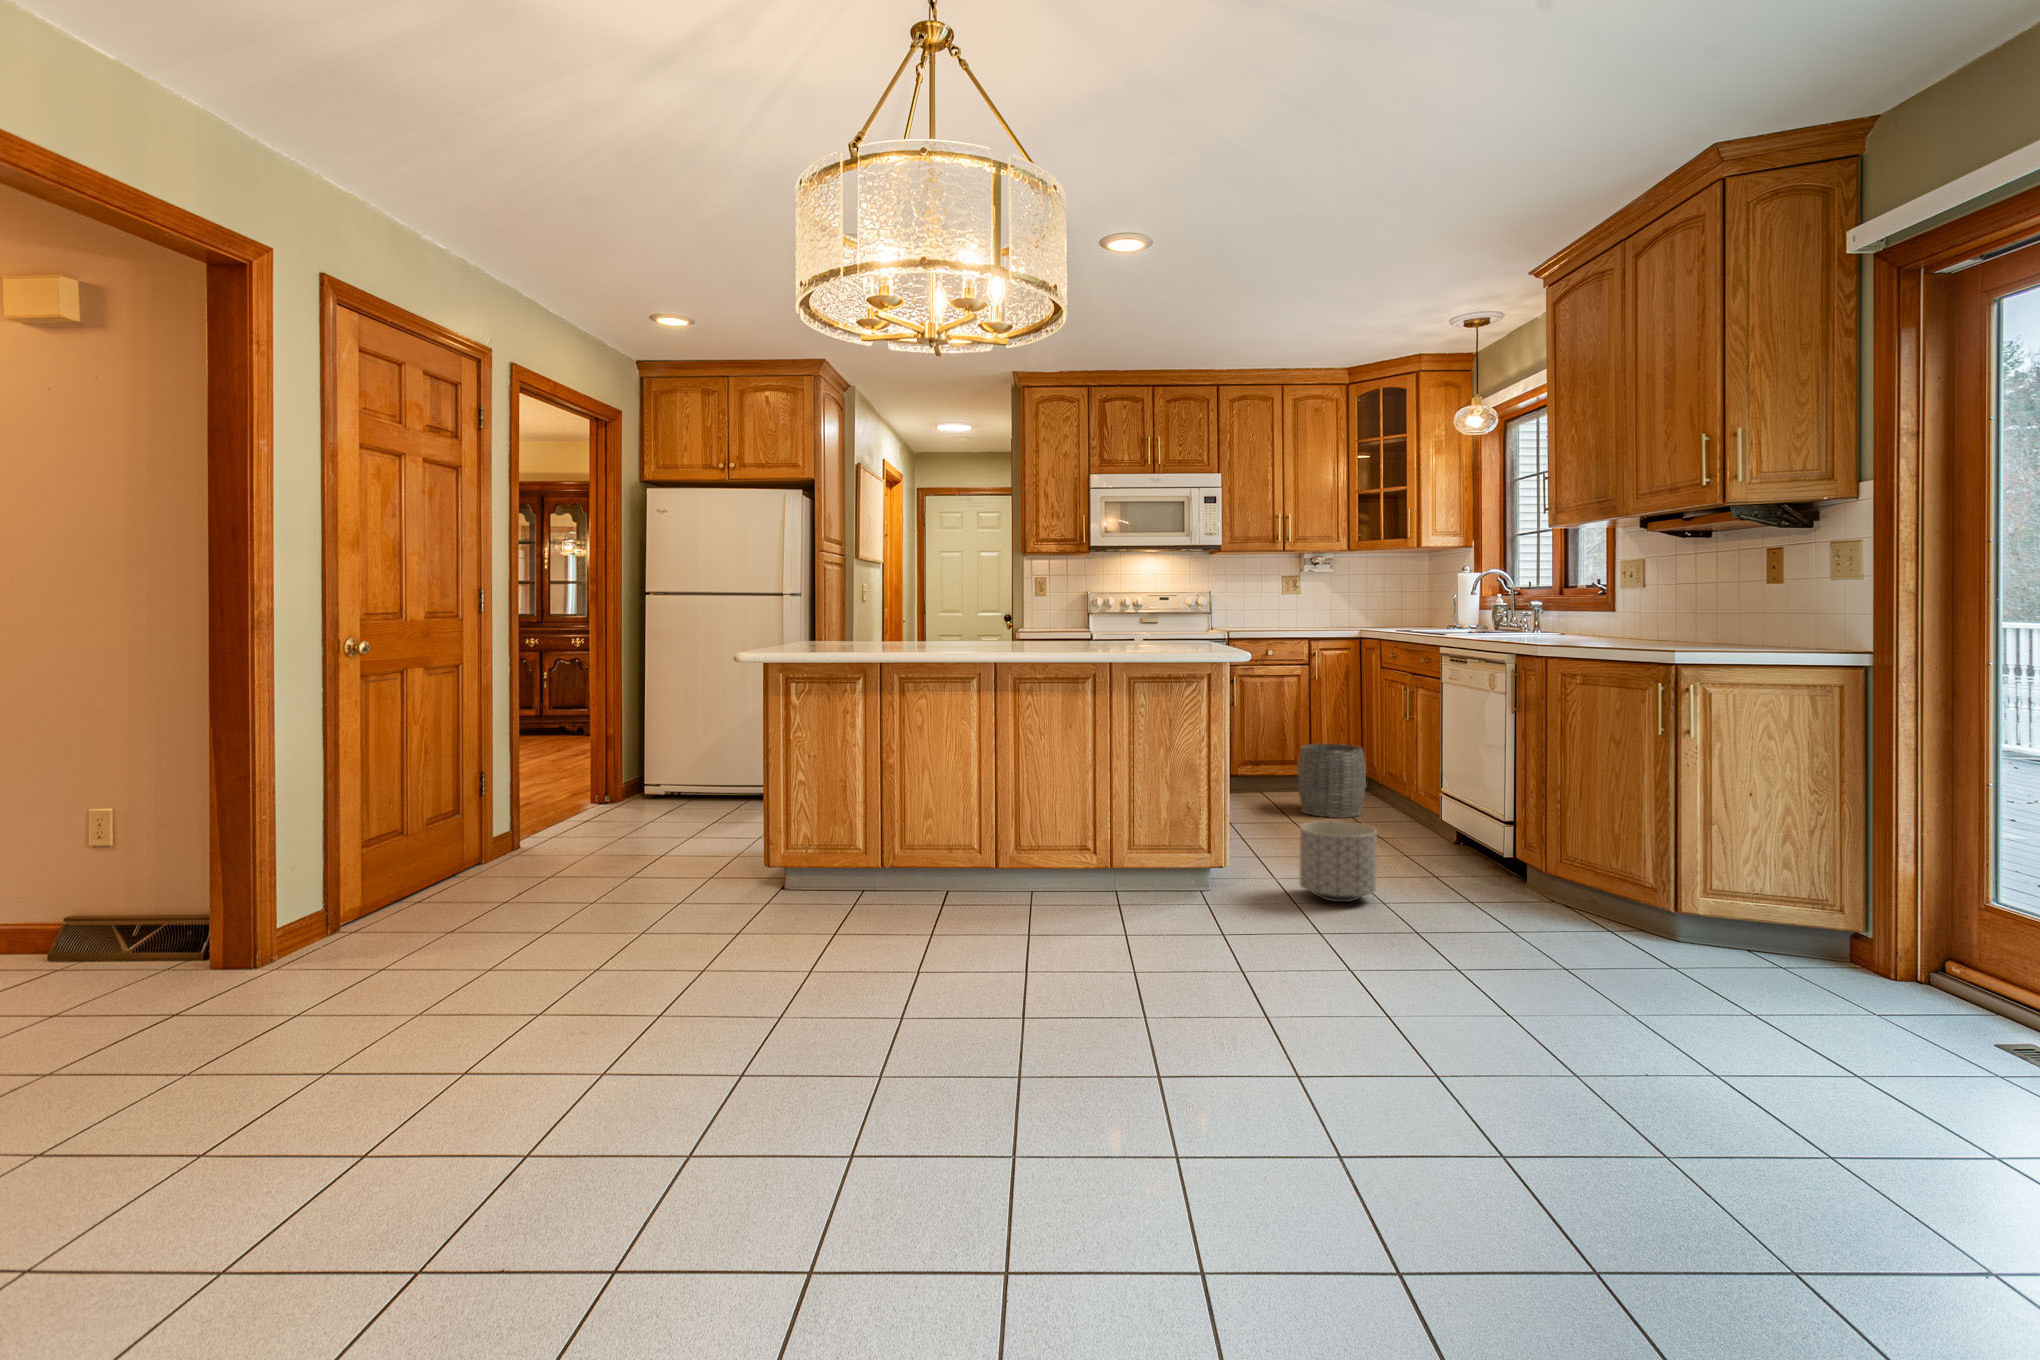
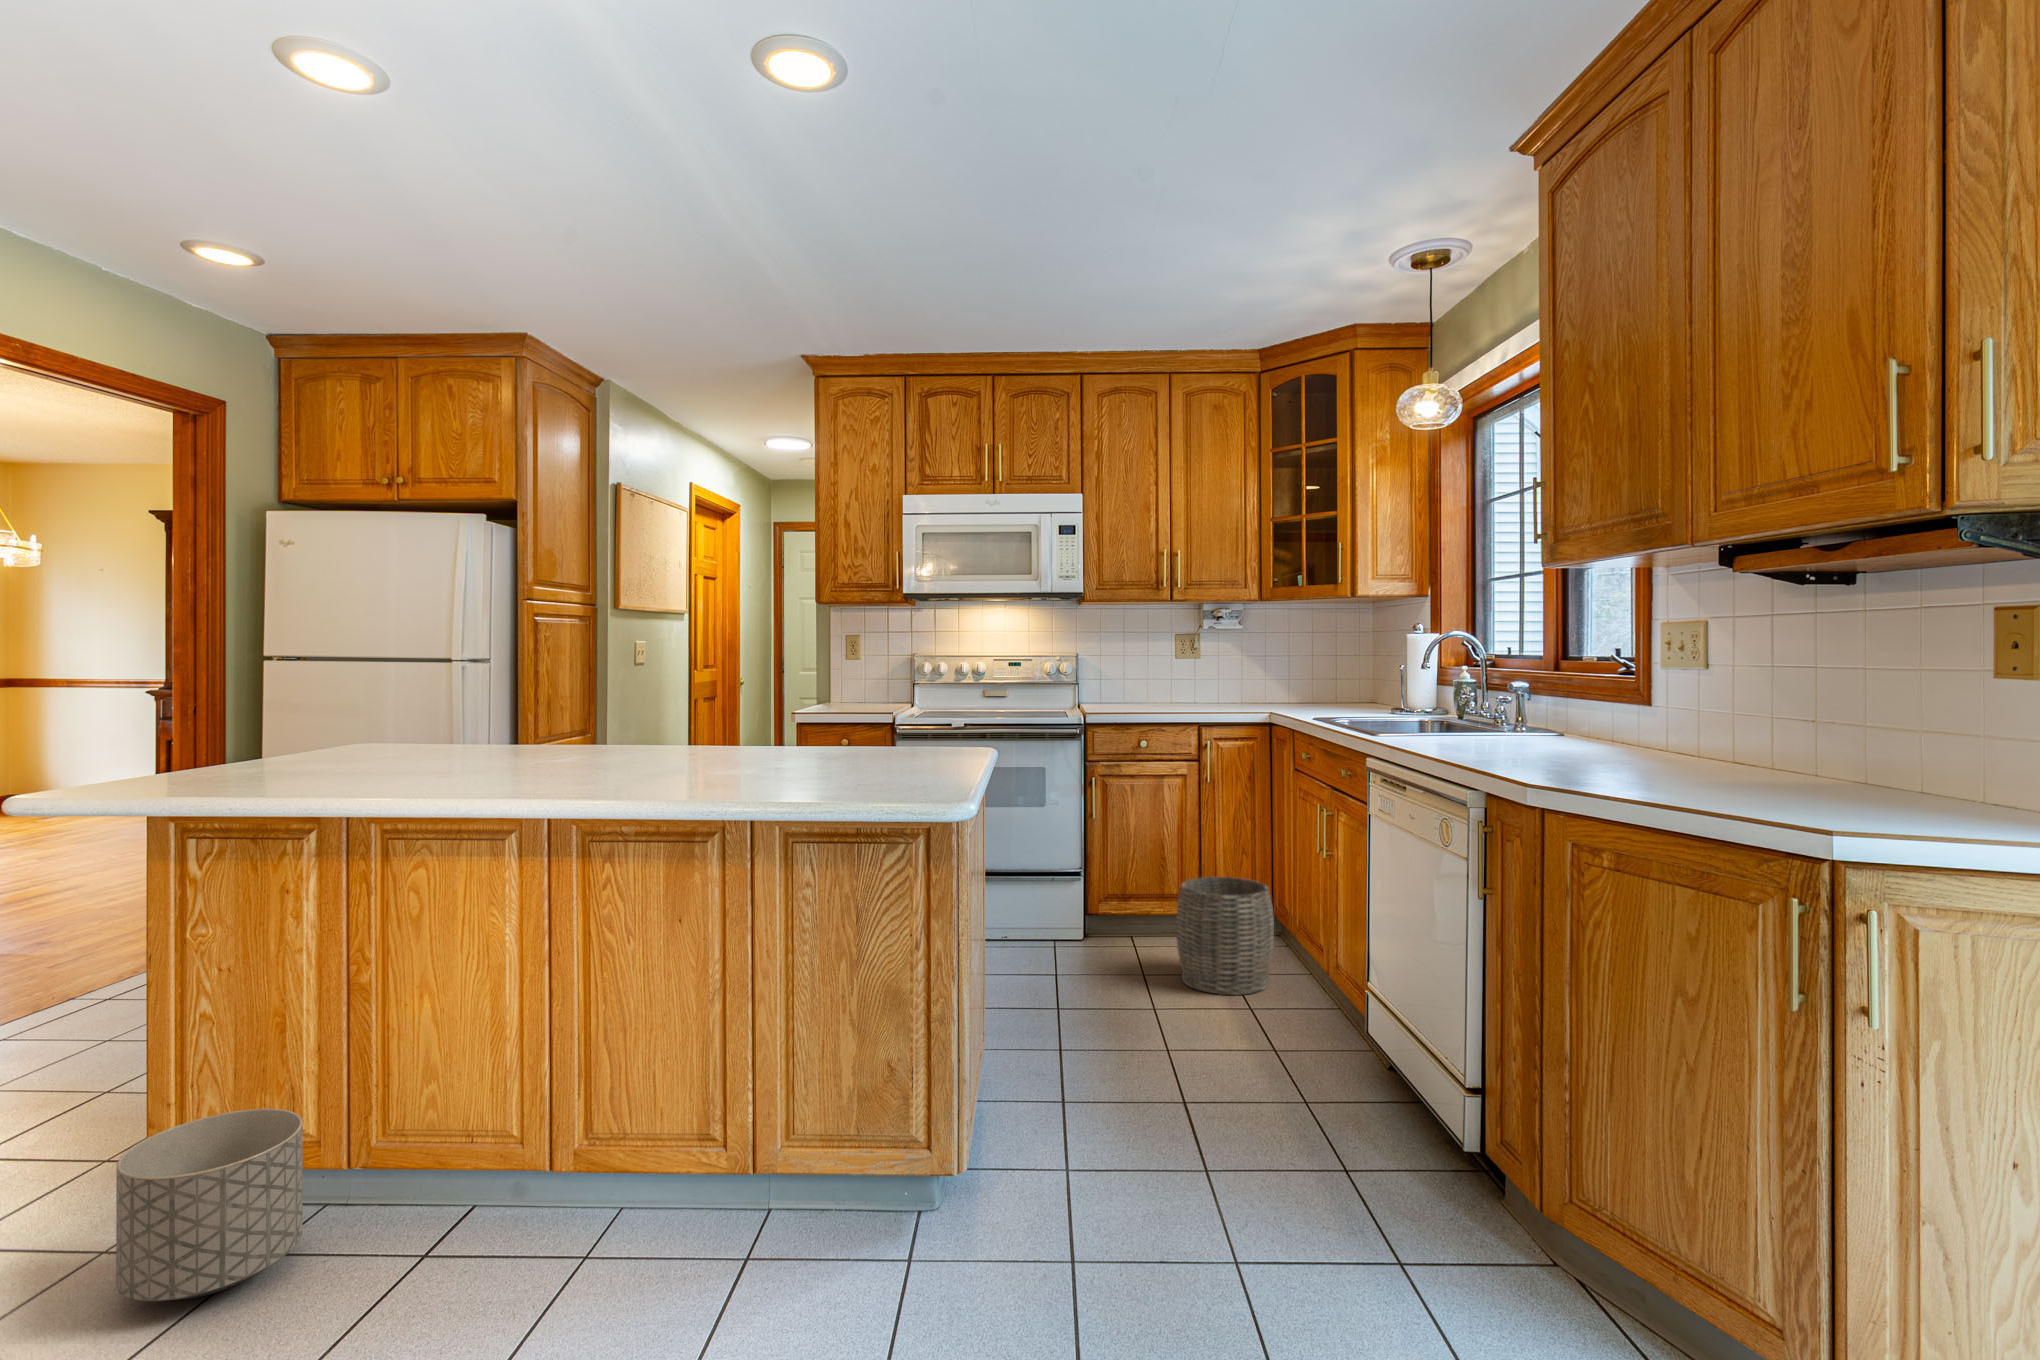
planter: present [1299,821,1377,902] -> present [116,1109,303,1301]

